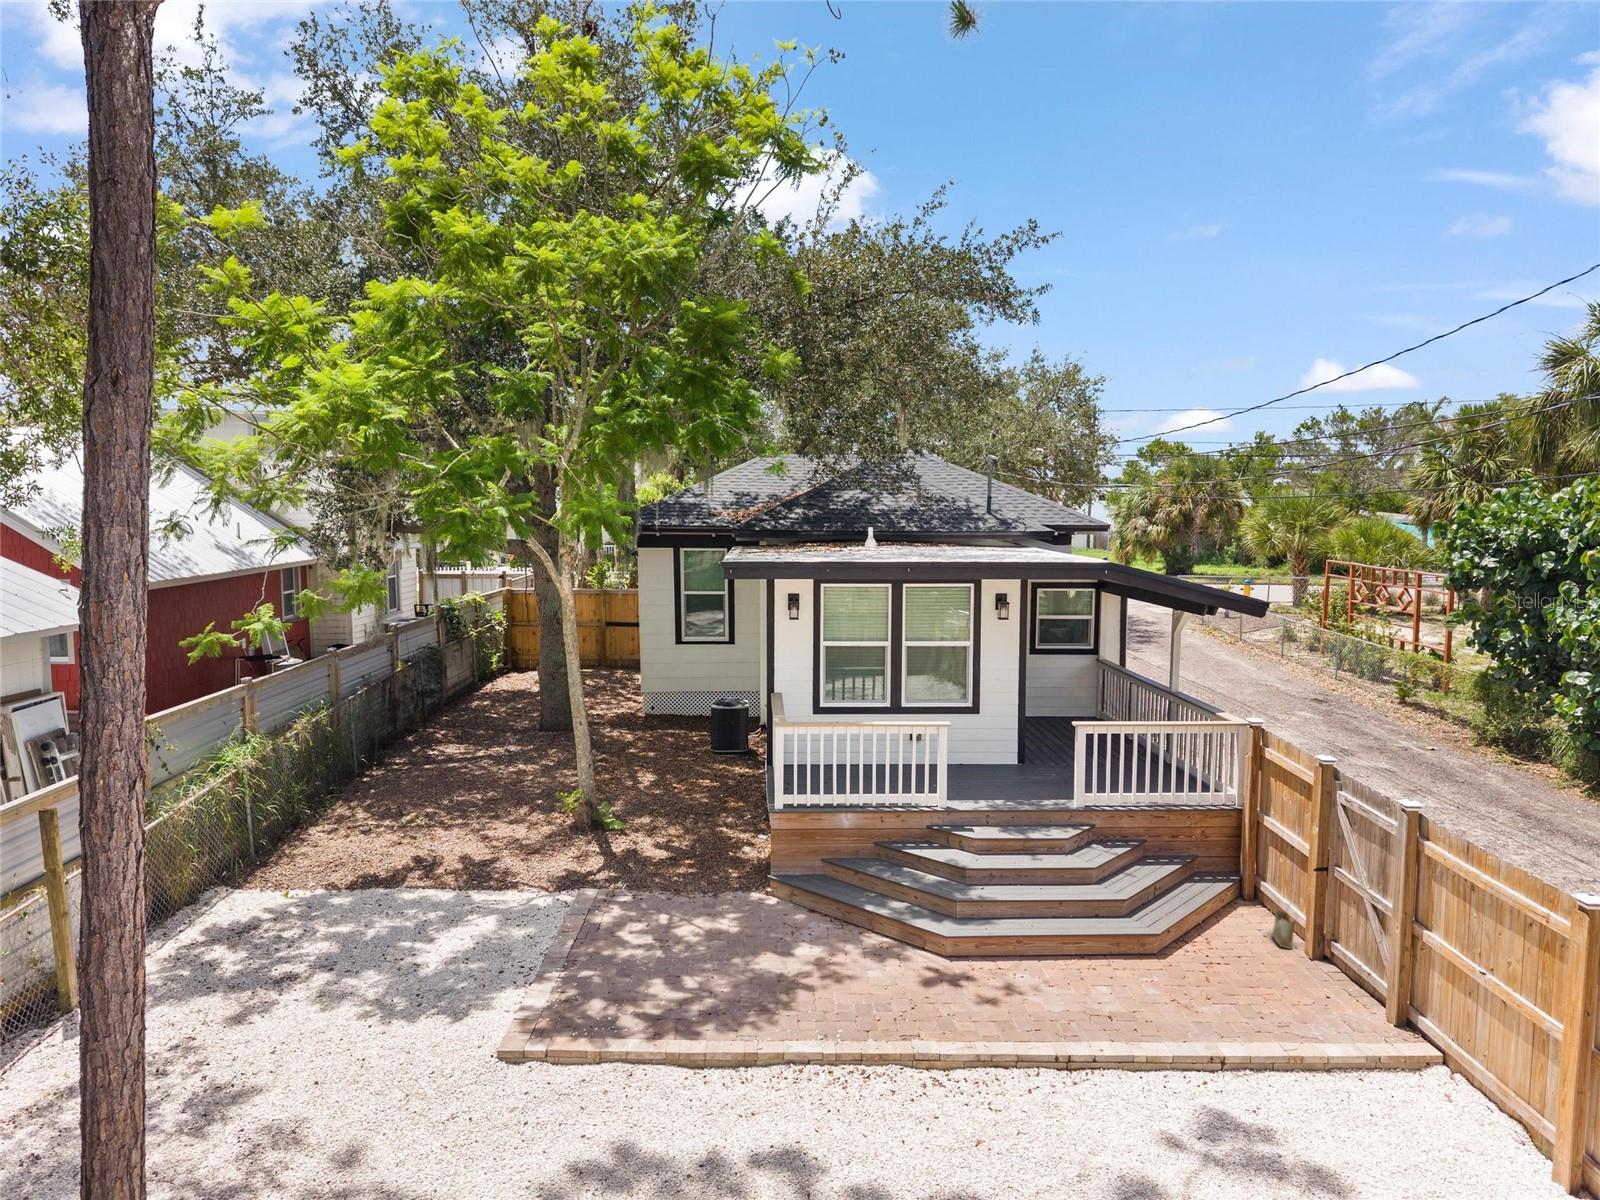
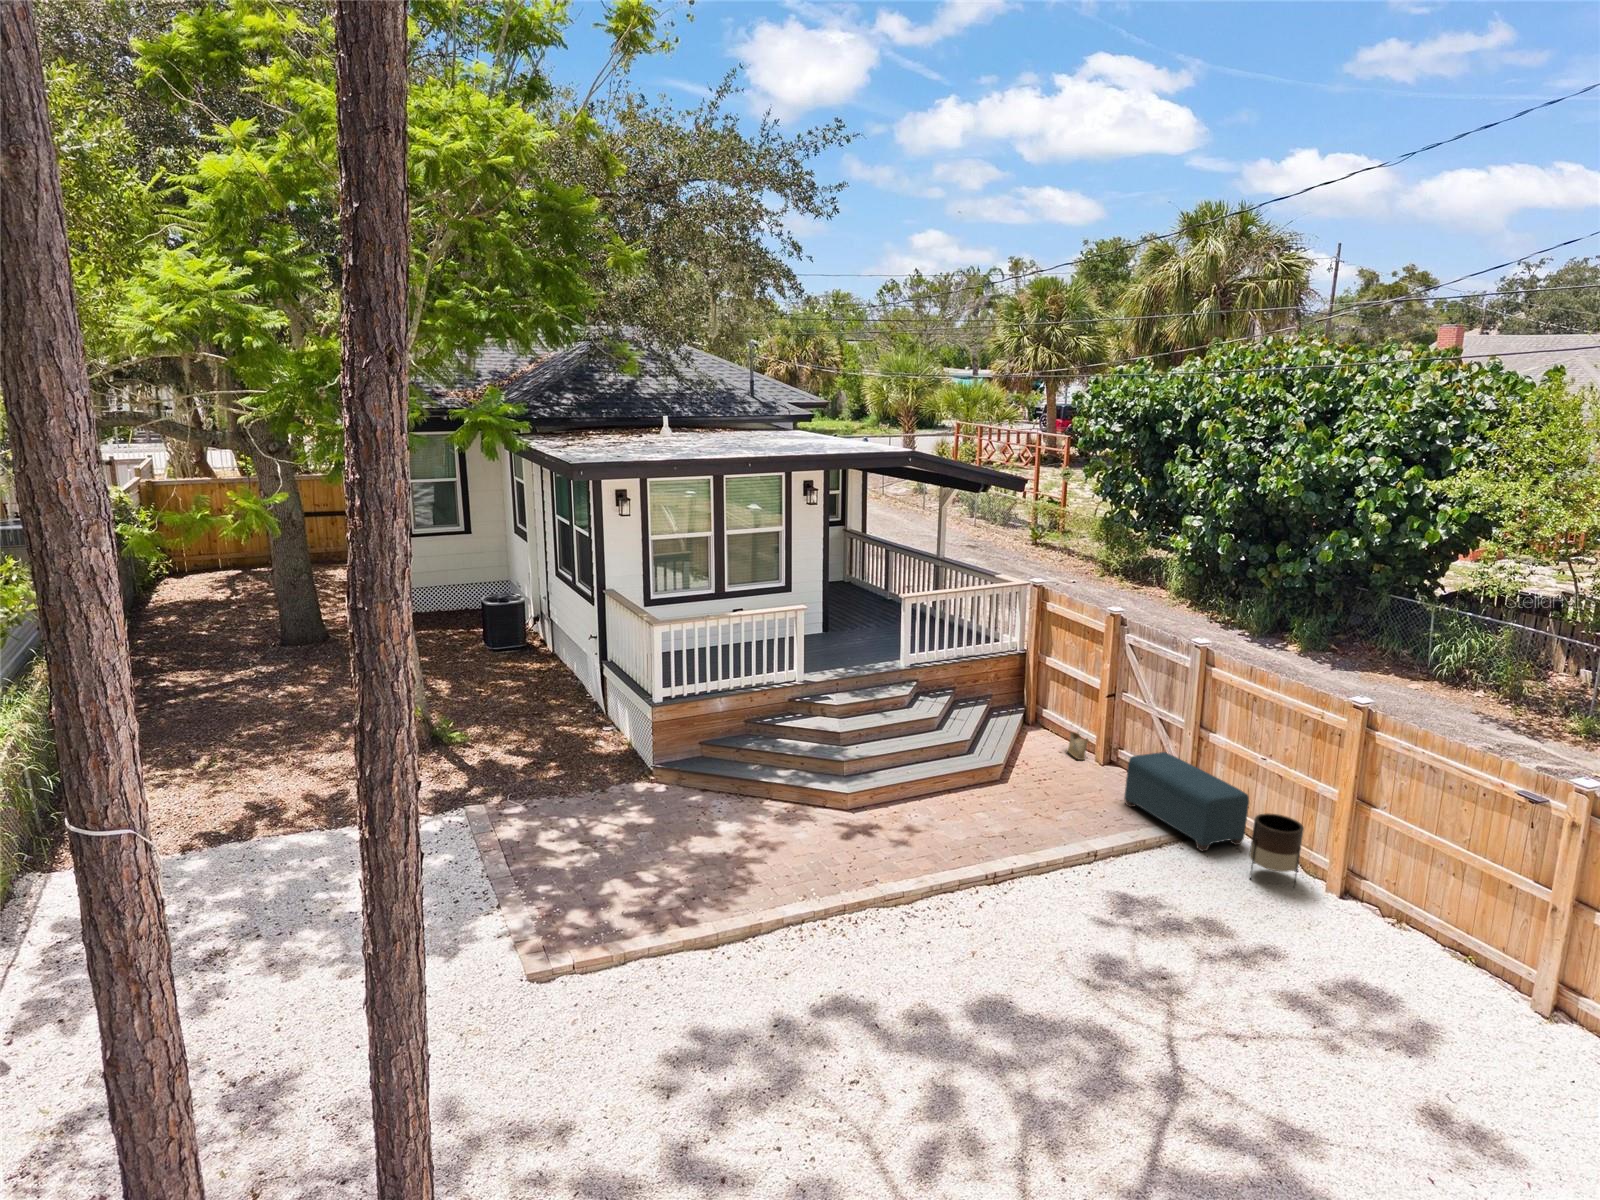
bench: none [1313,947,1474,1098] -> present [1125,752,1249,851]
planter: none [1450,1054,1536,1178] -> present [1249,813,1304,884]

